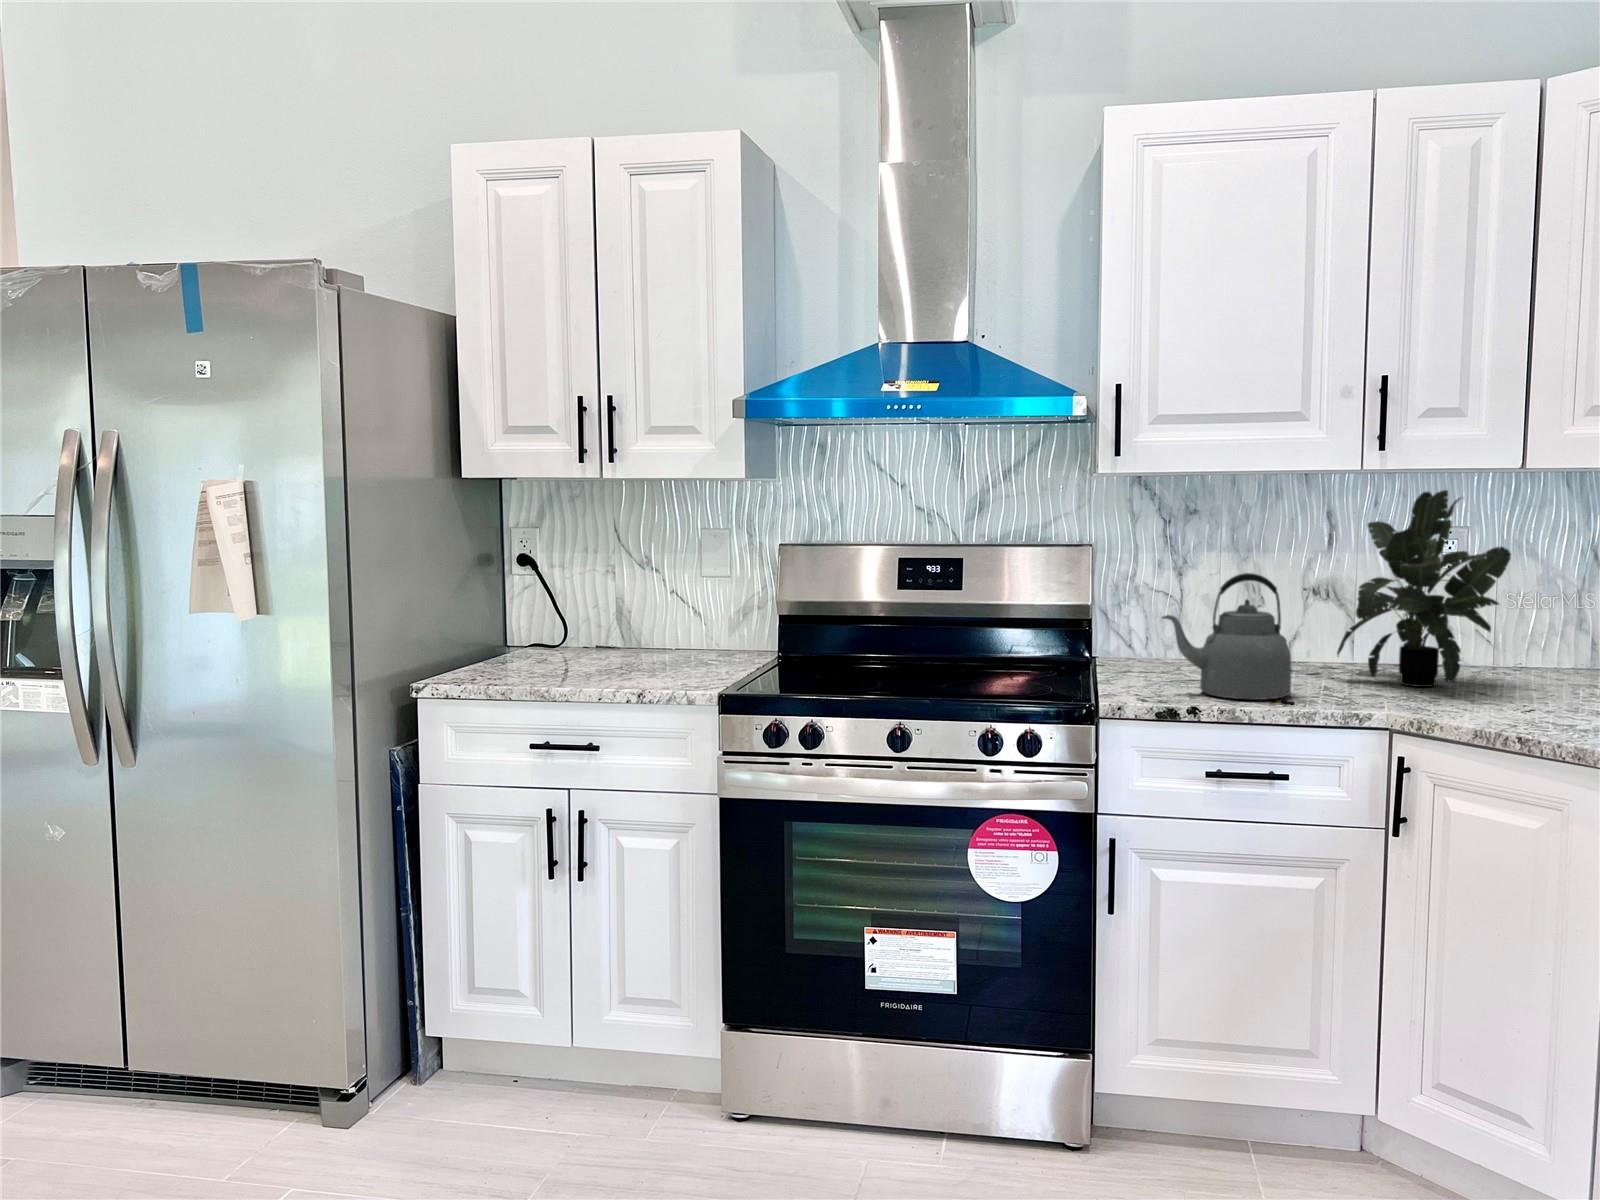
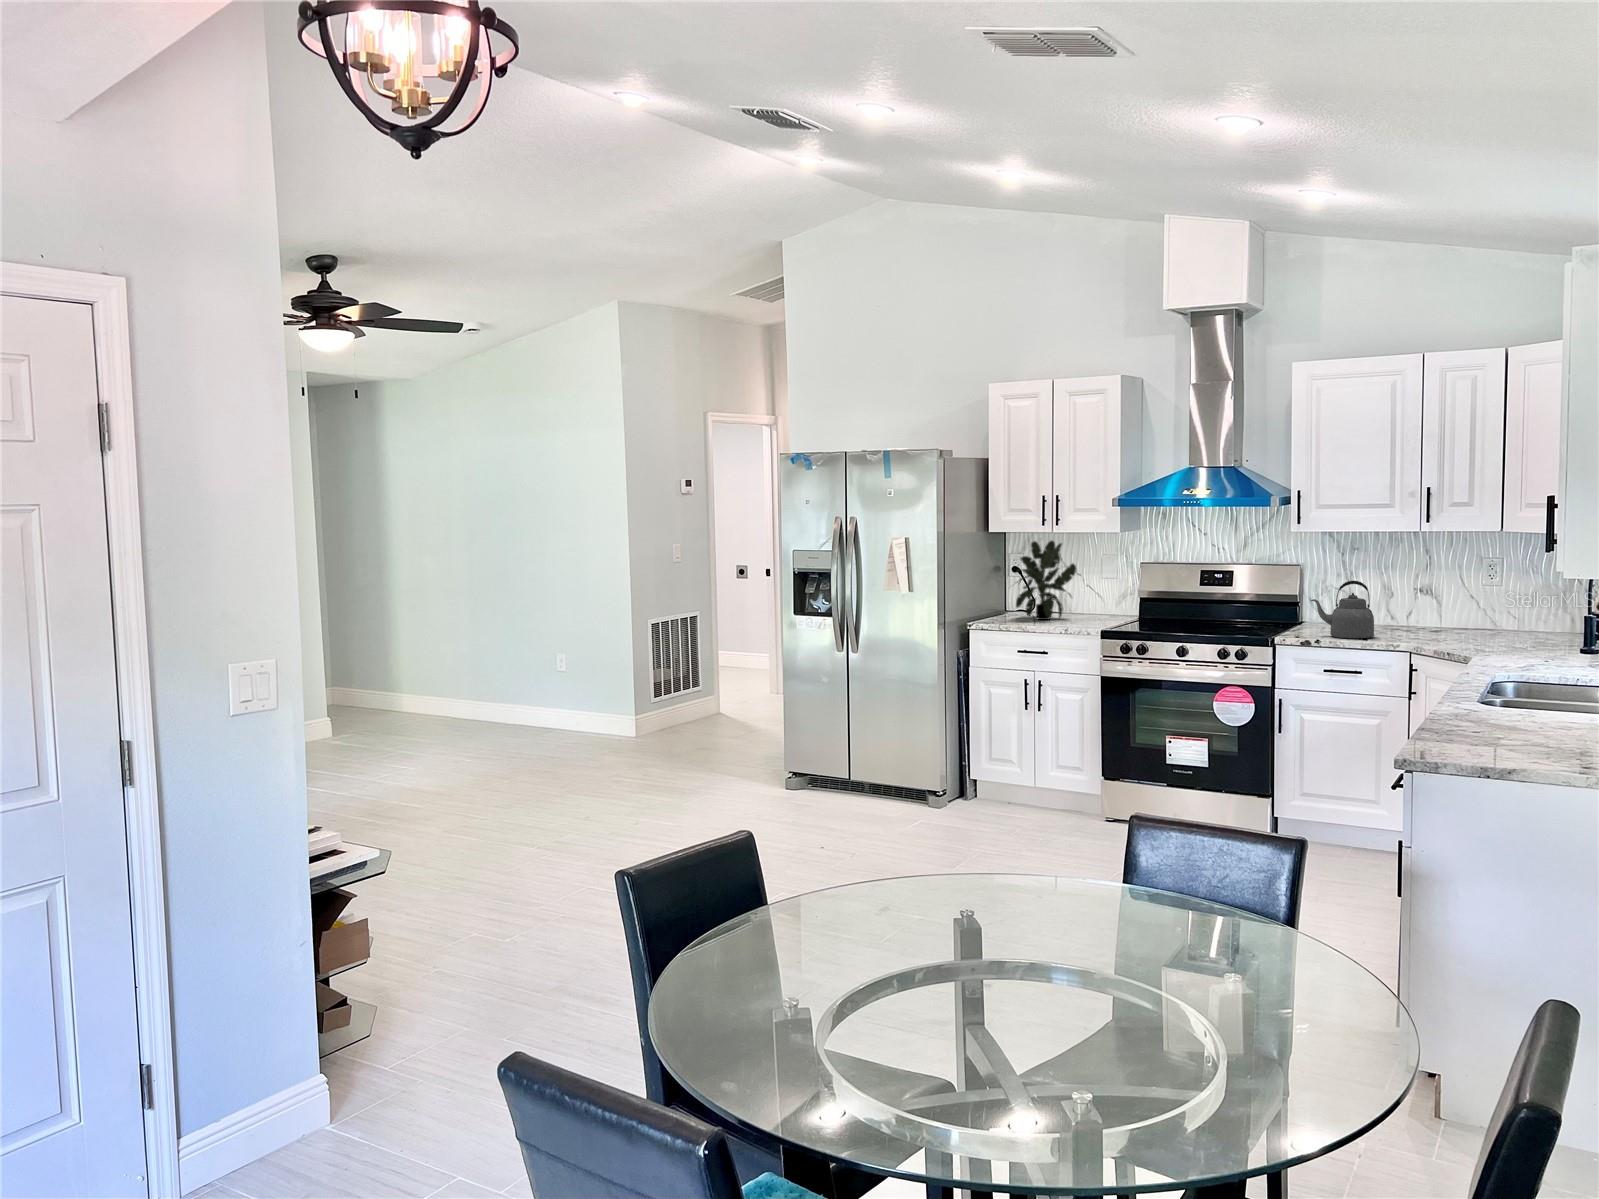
potted plant: present [1337,490,1511,687] -> present [1016,541,1076,620]

